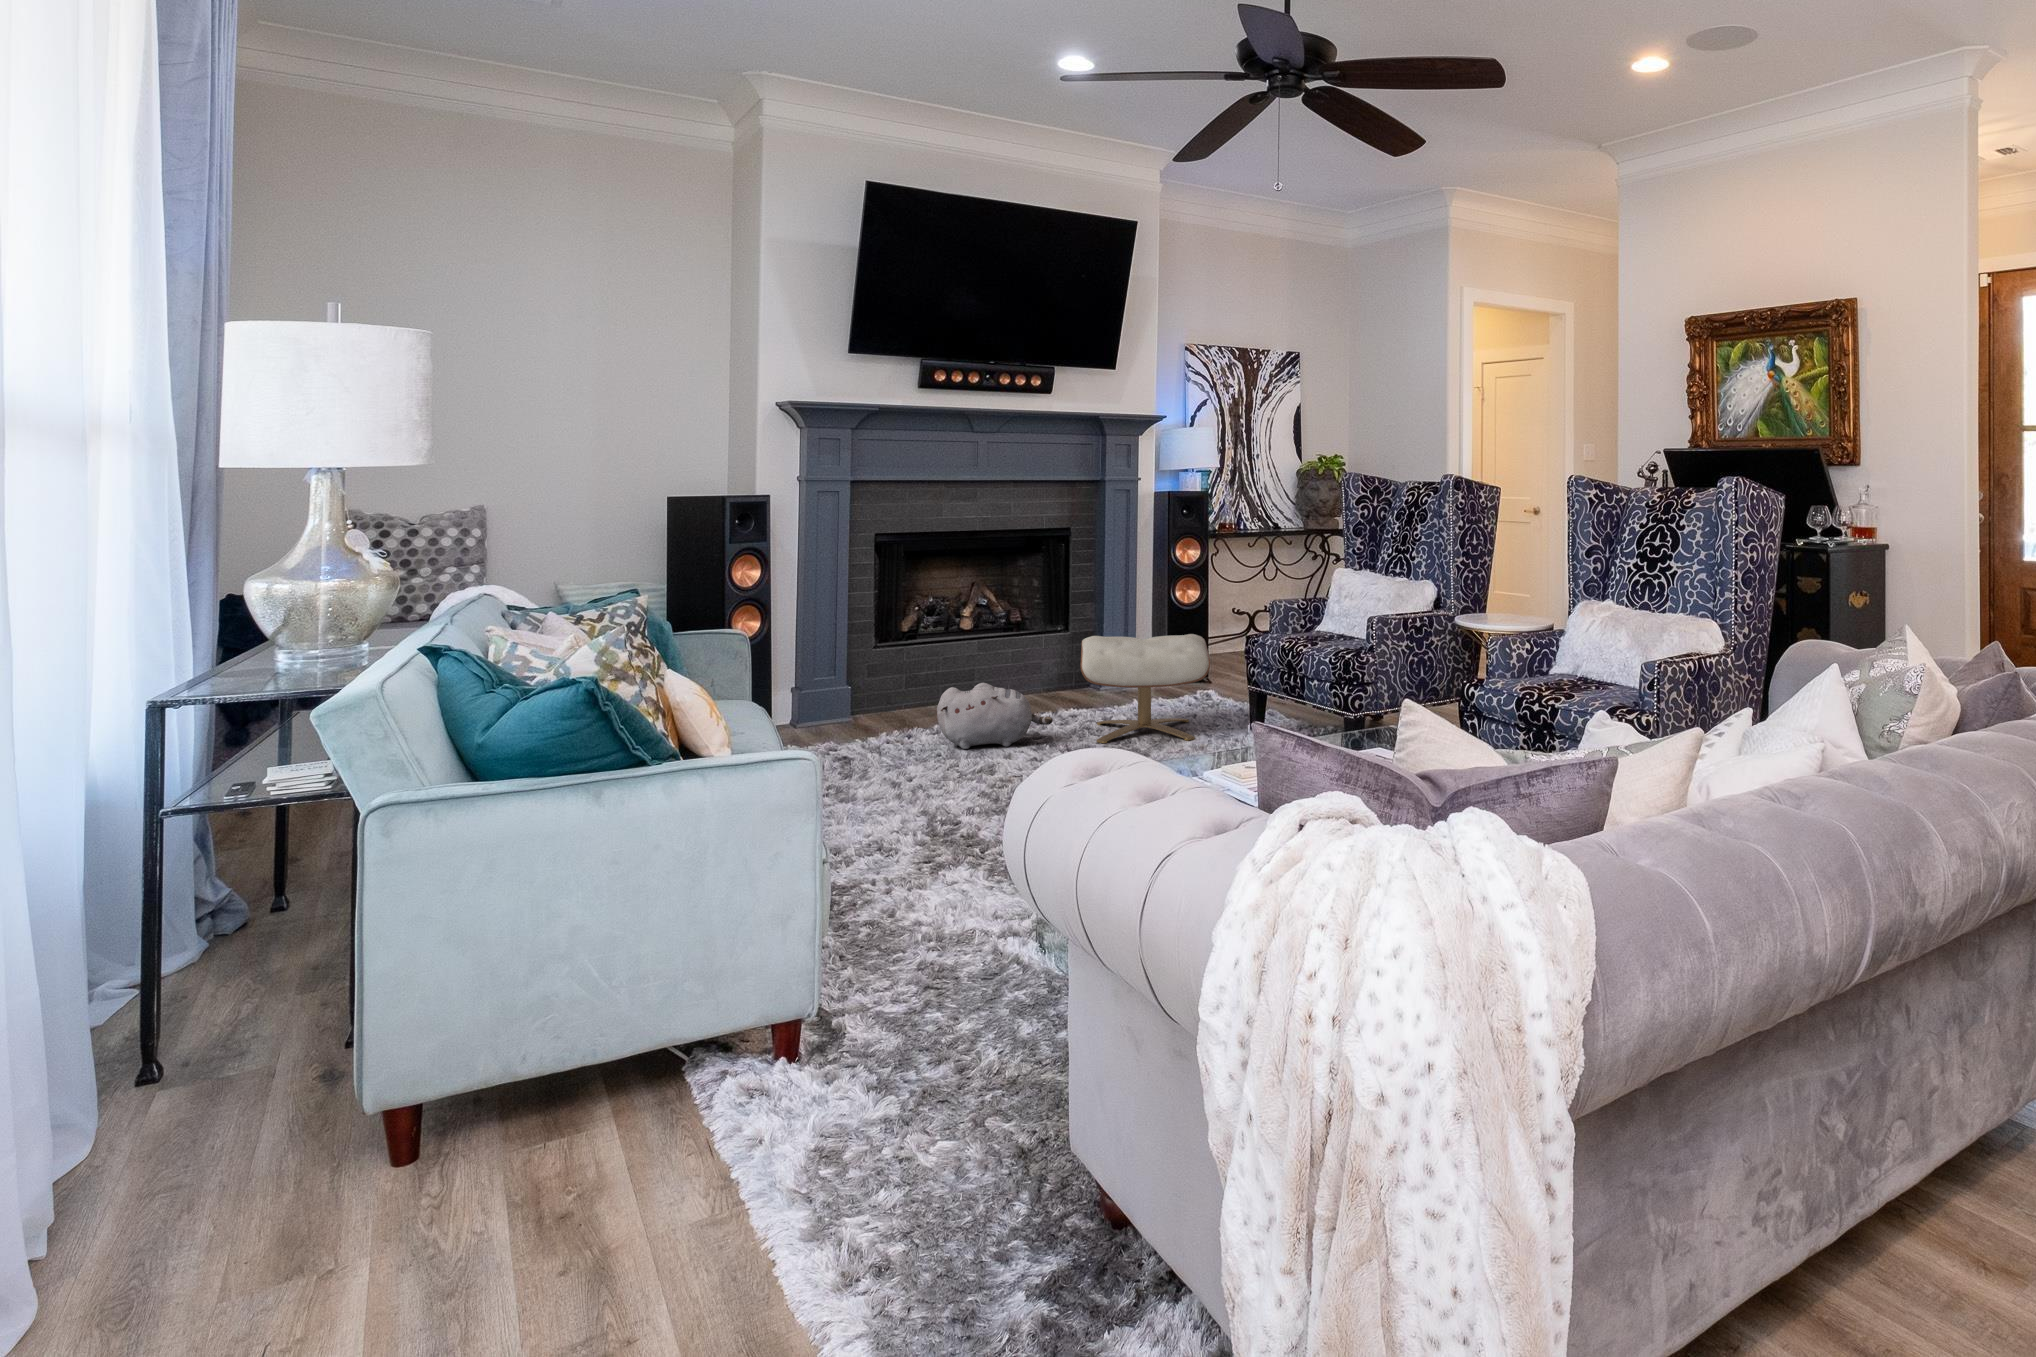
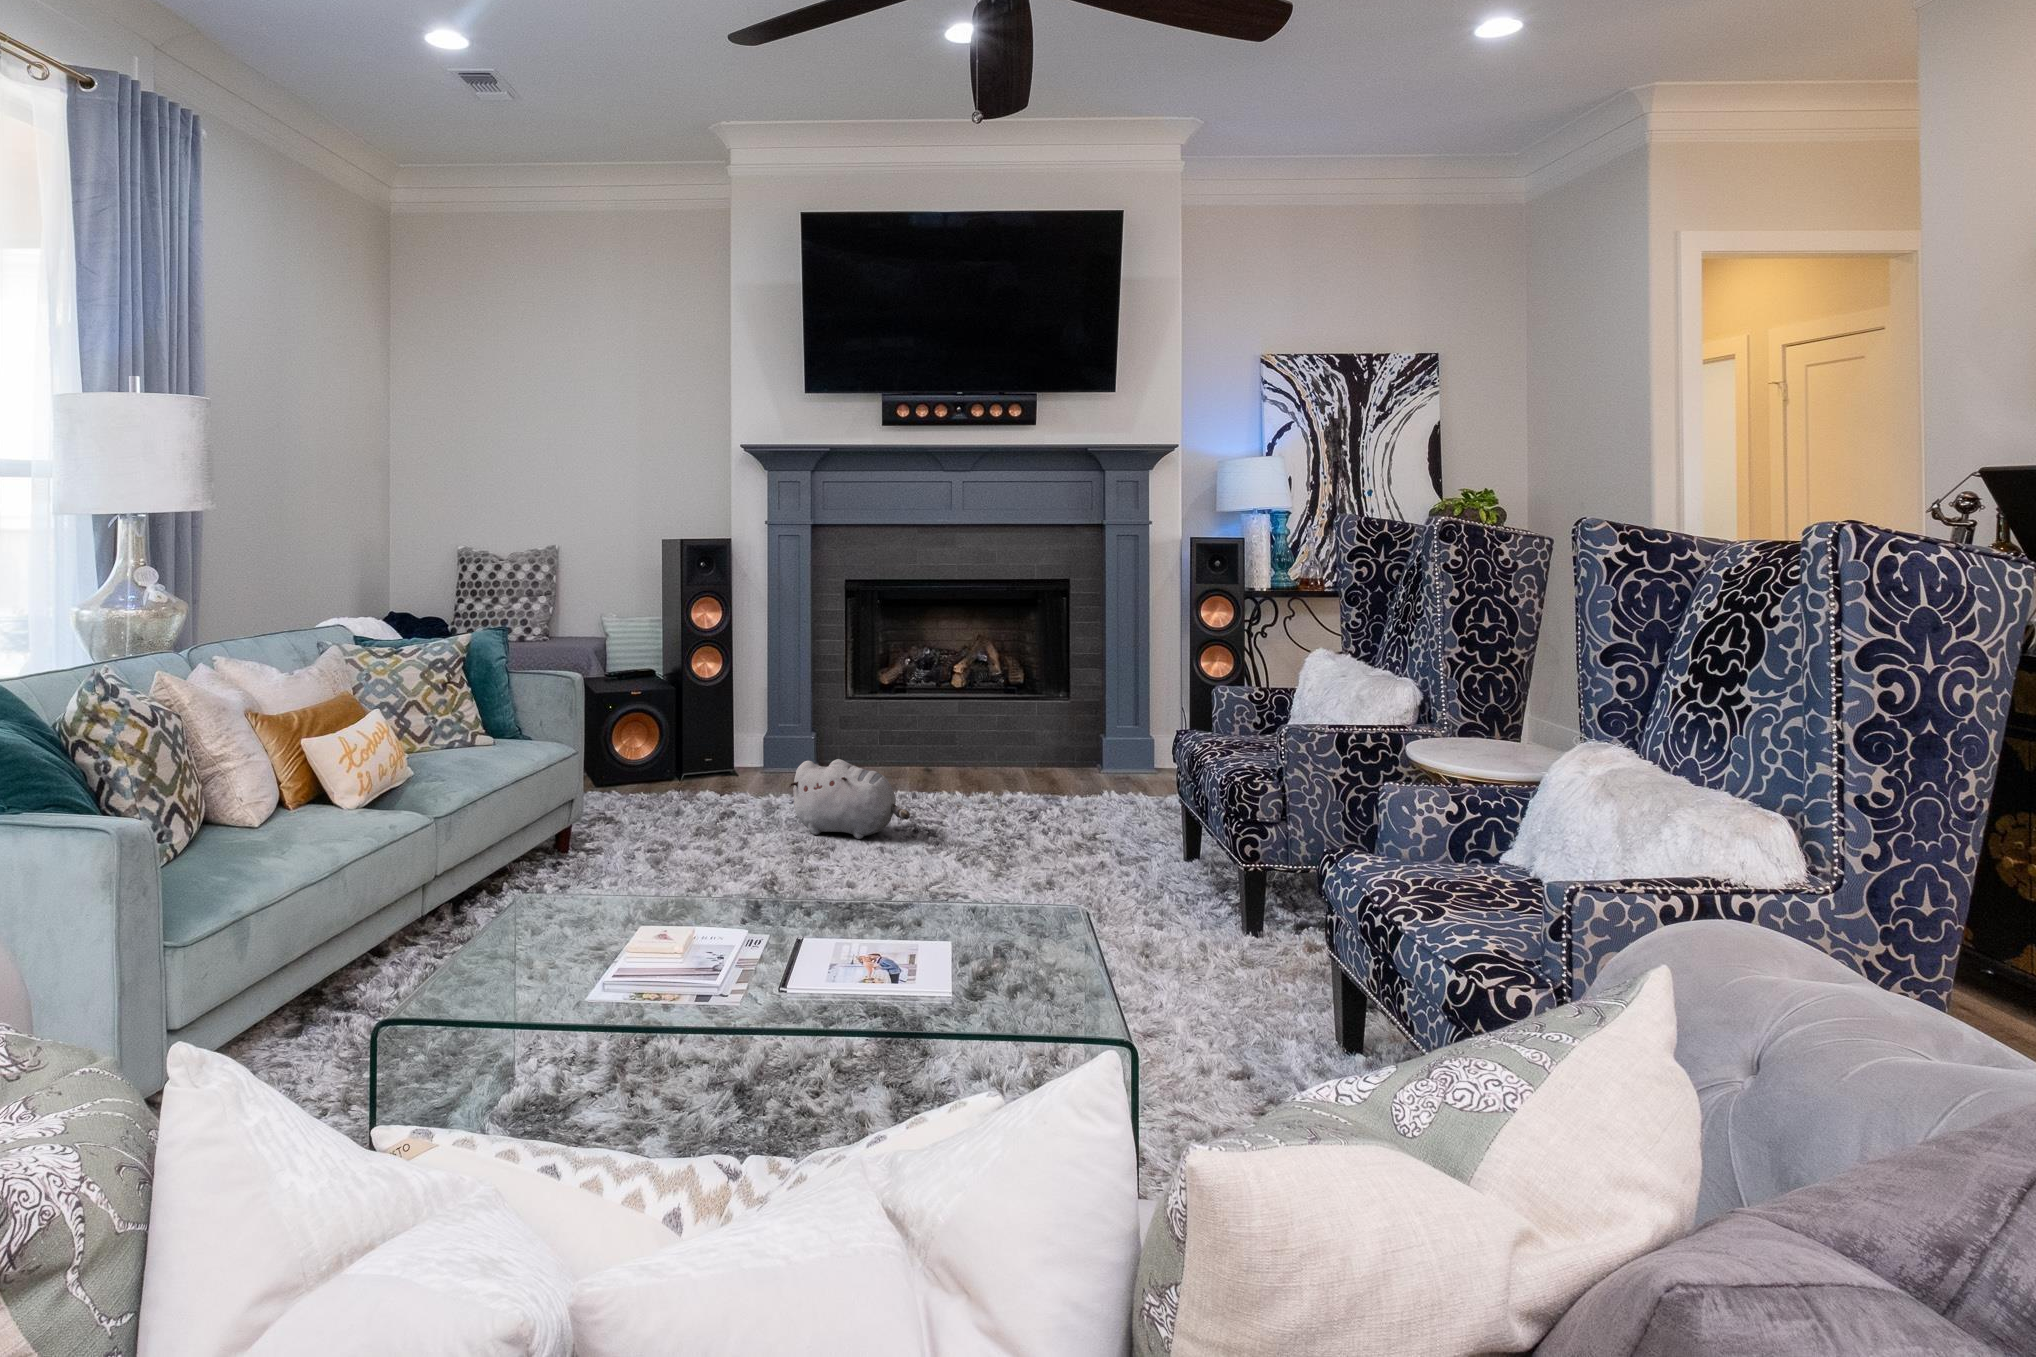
ottoman: present [1081,634,1210,743] -> none [939,716,1127,868]

